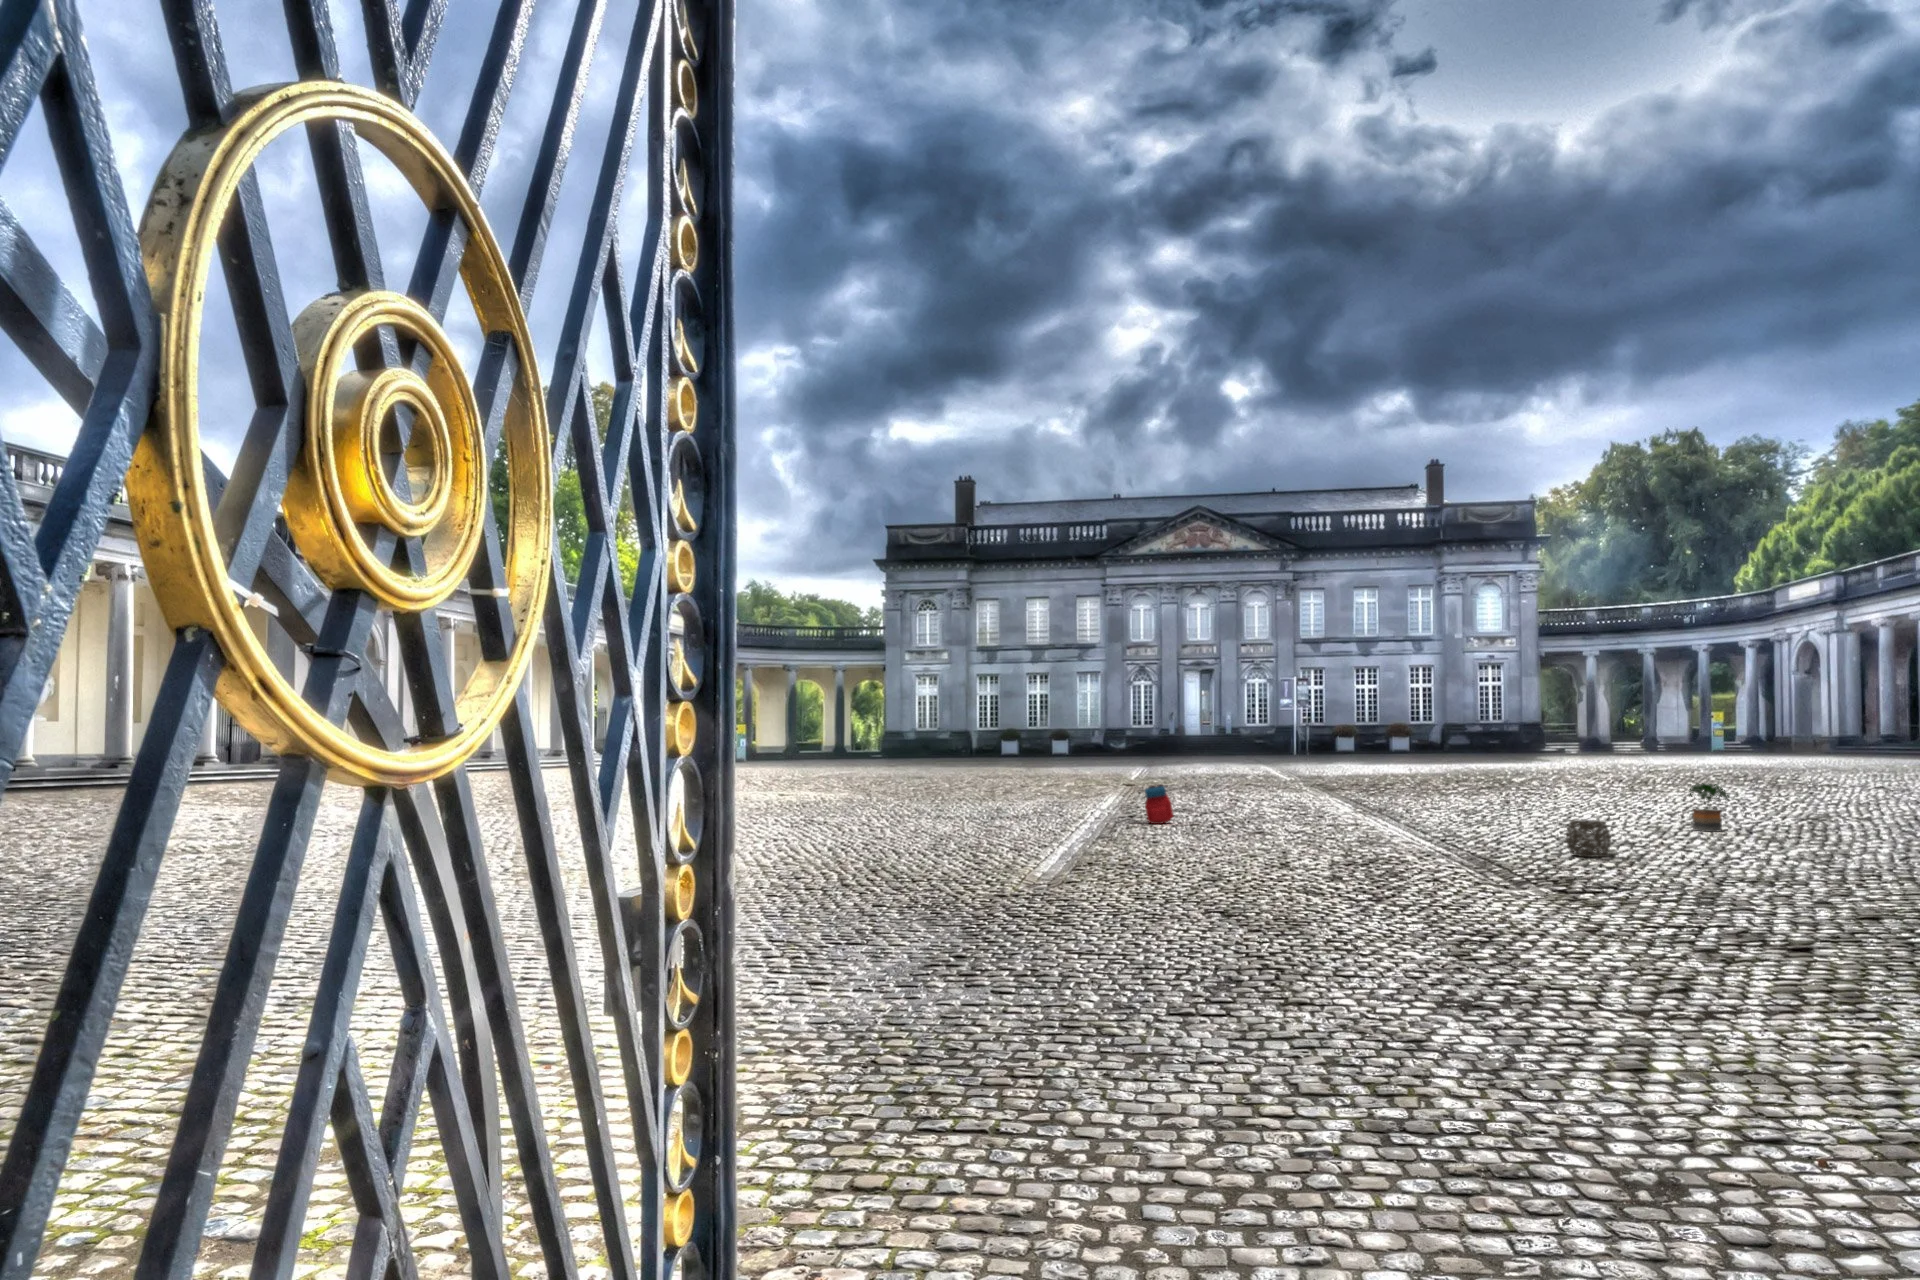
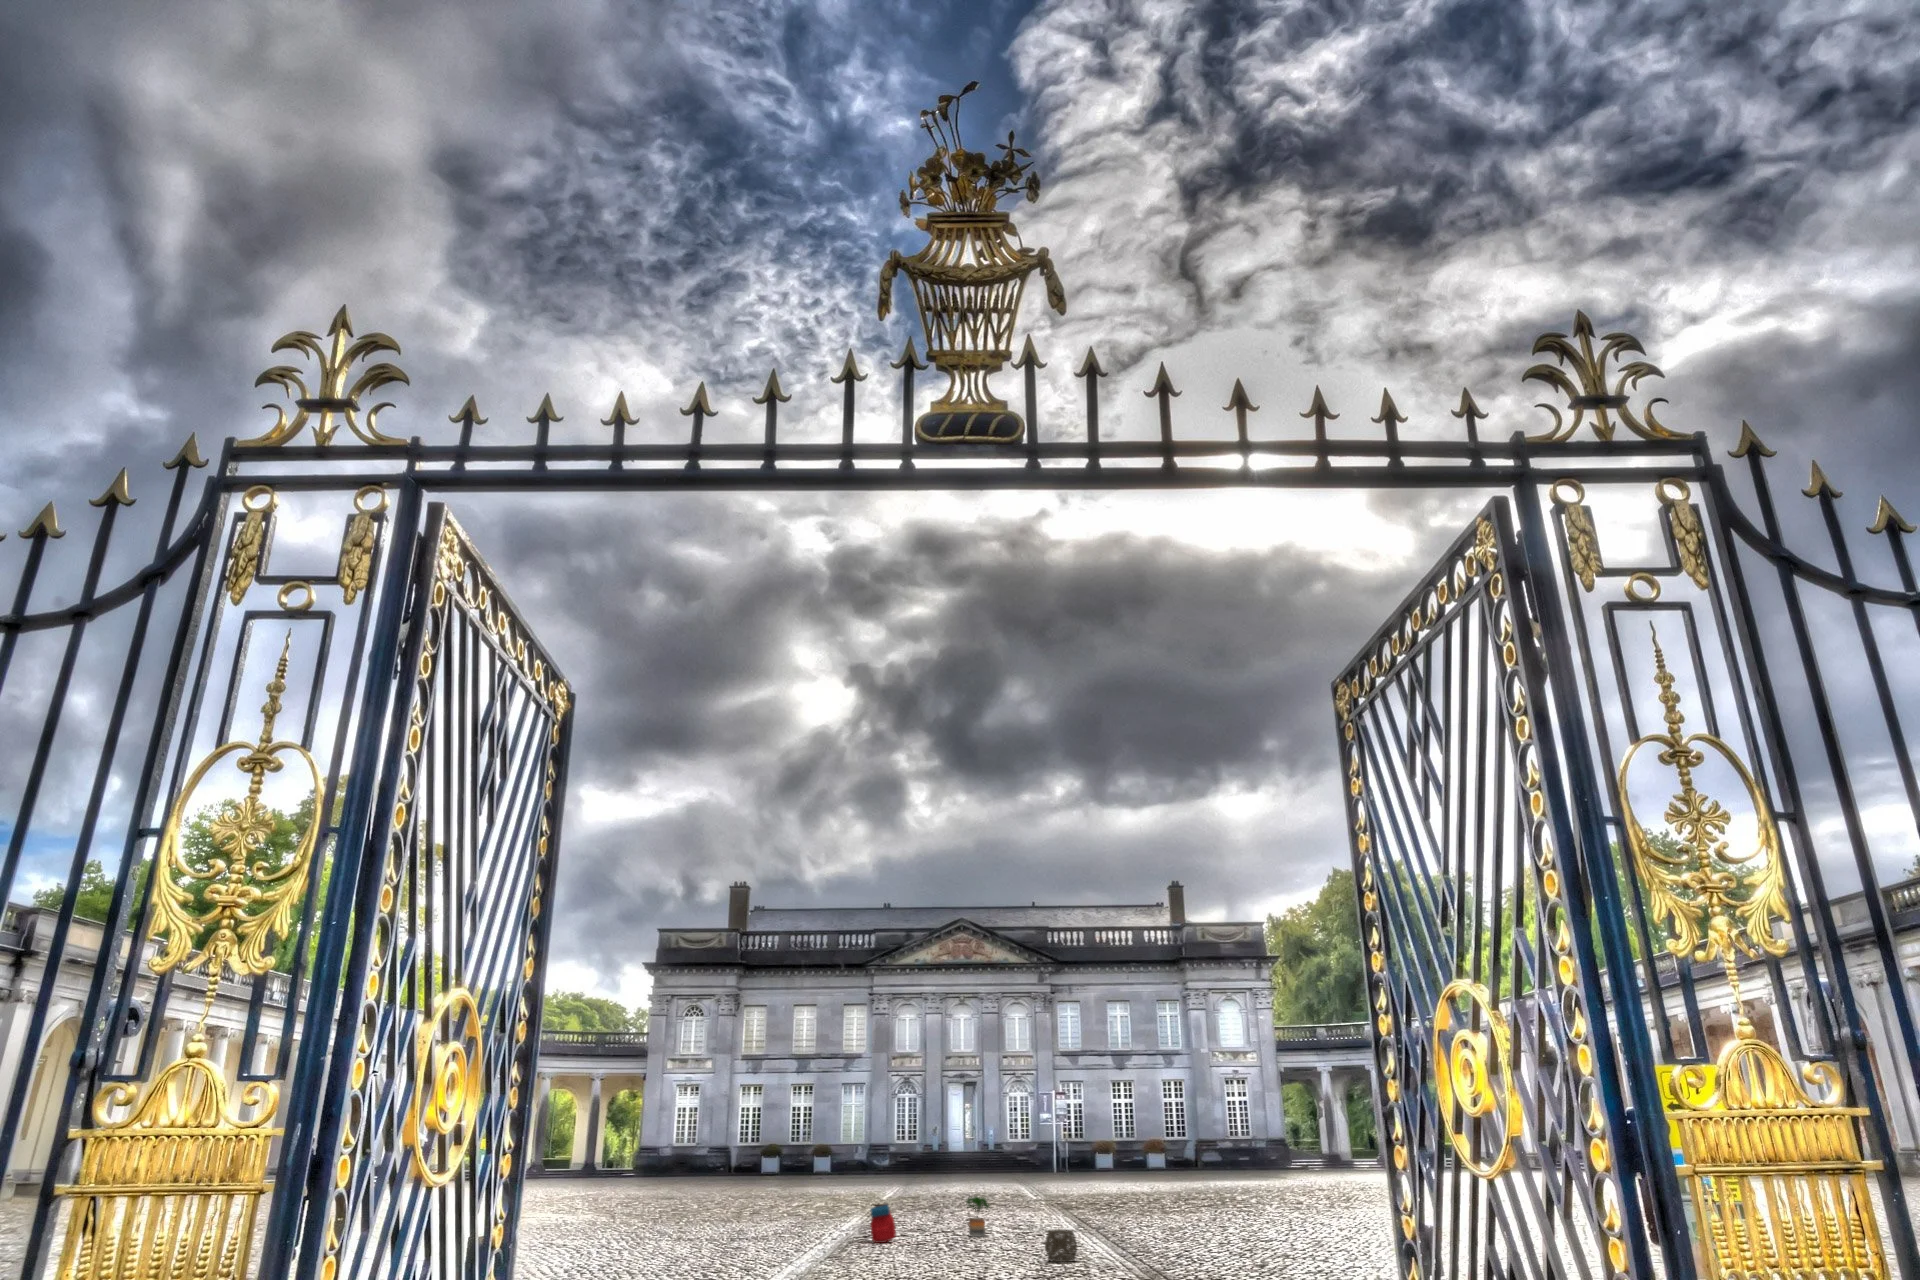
potted tree: present [1689,783,1729,832] -> present [966,1197,990,1237]
woven basket: present [1566,820,1611,858] -> present [1045,1229,1077,1262]

